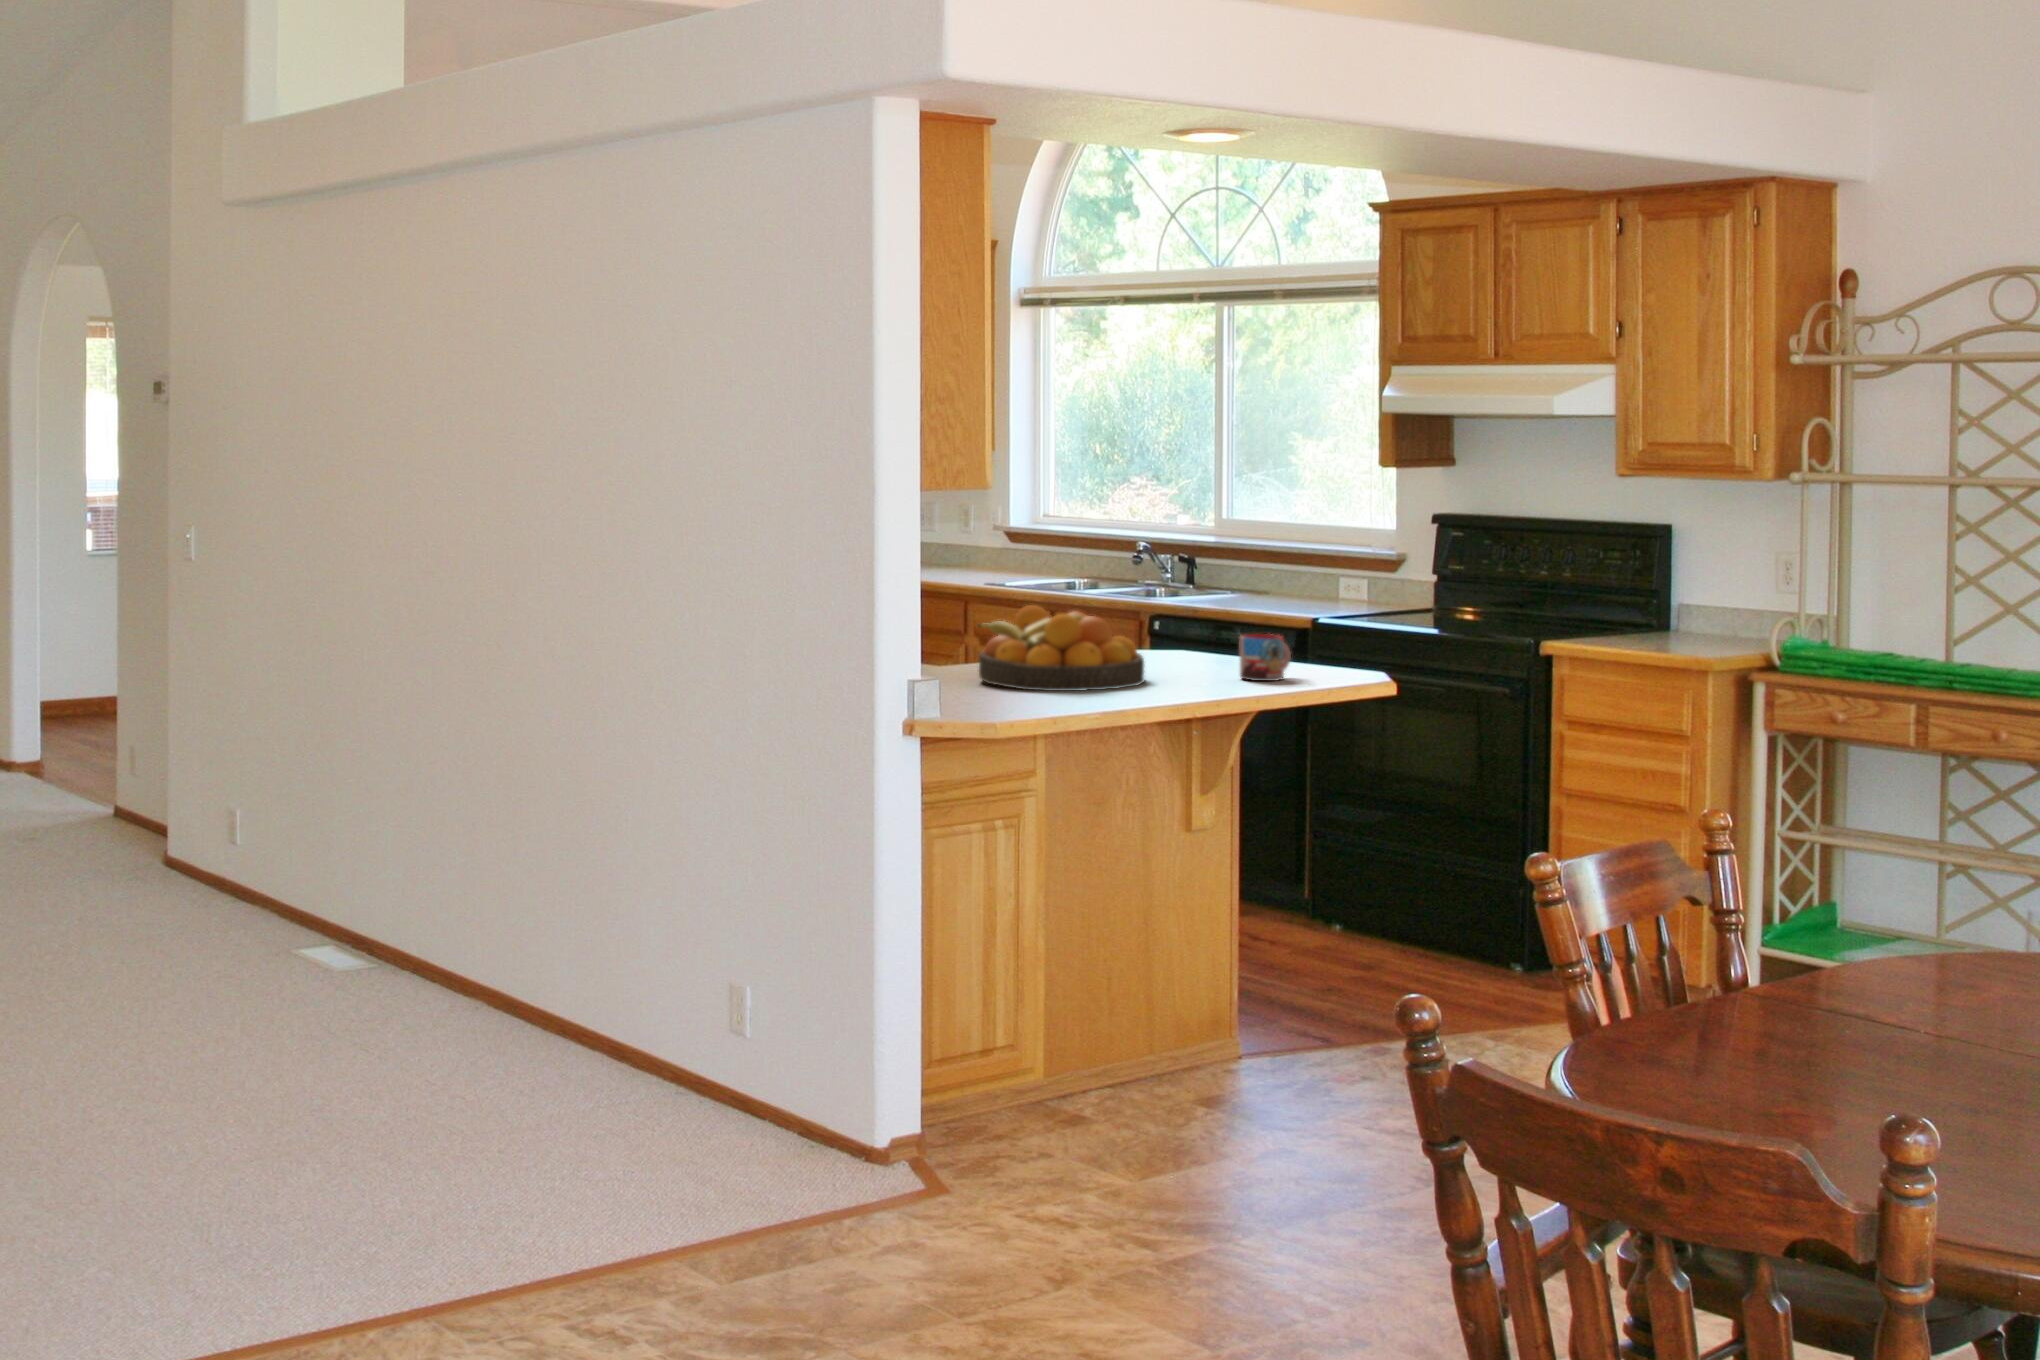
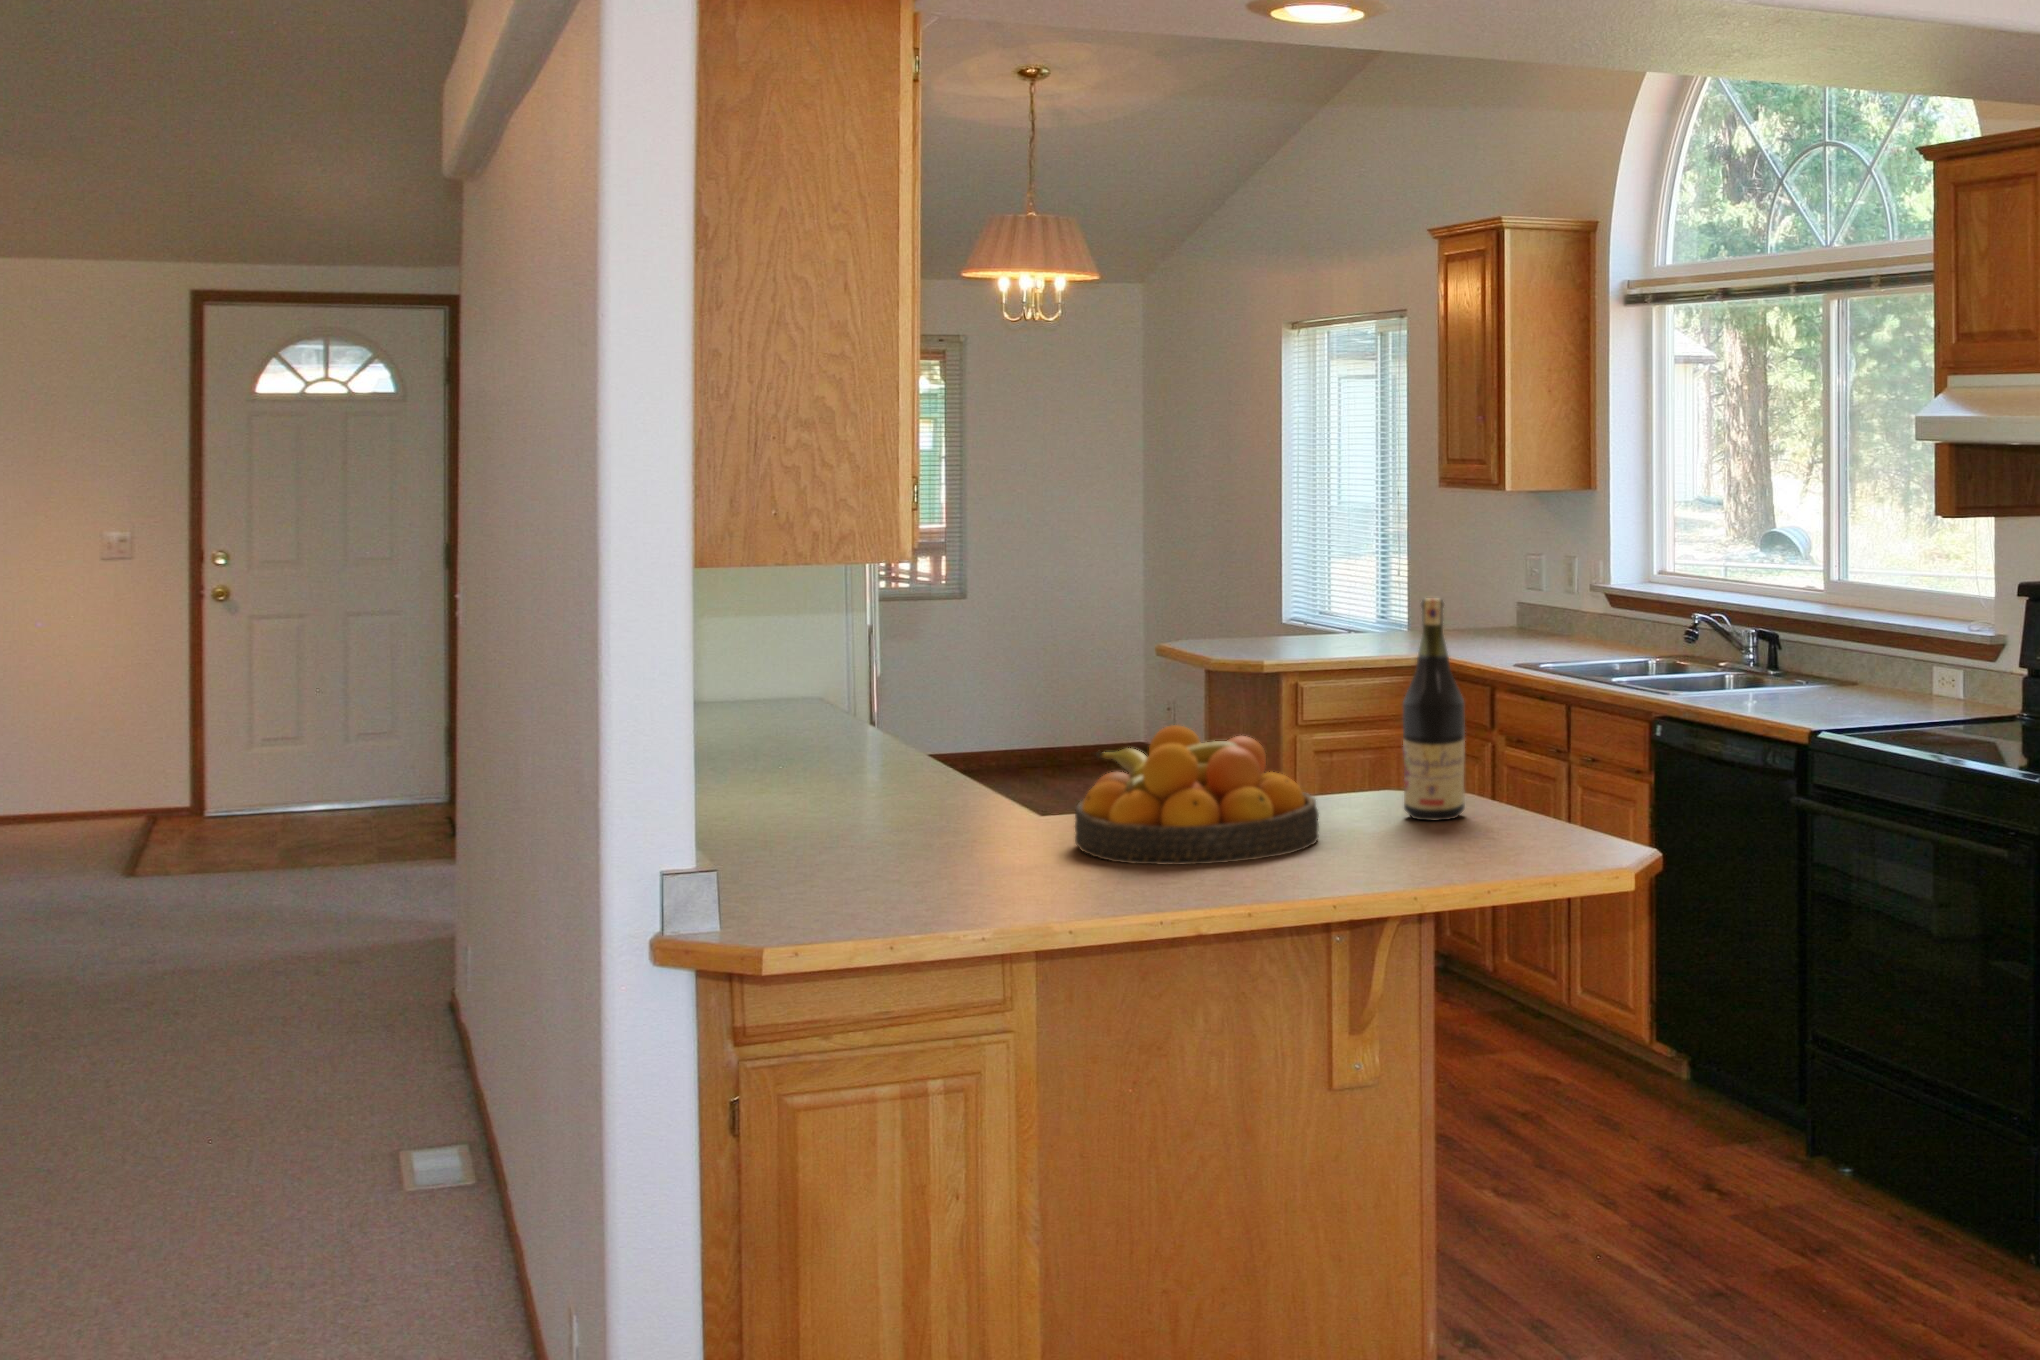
wine bottle: none [1156,520,1199,668] -> present [1403,598,1465,821]
mug: present [1240,634,1291,681] -> none [1447,778,1531,854]

